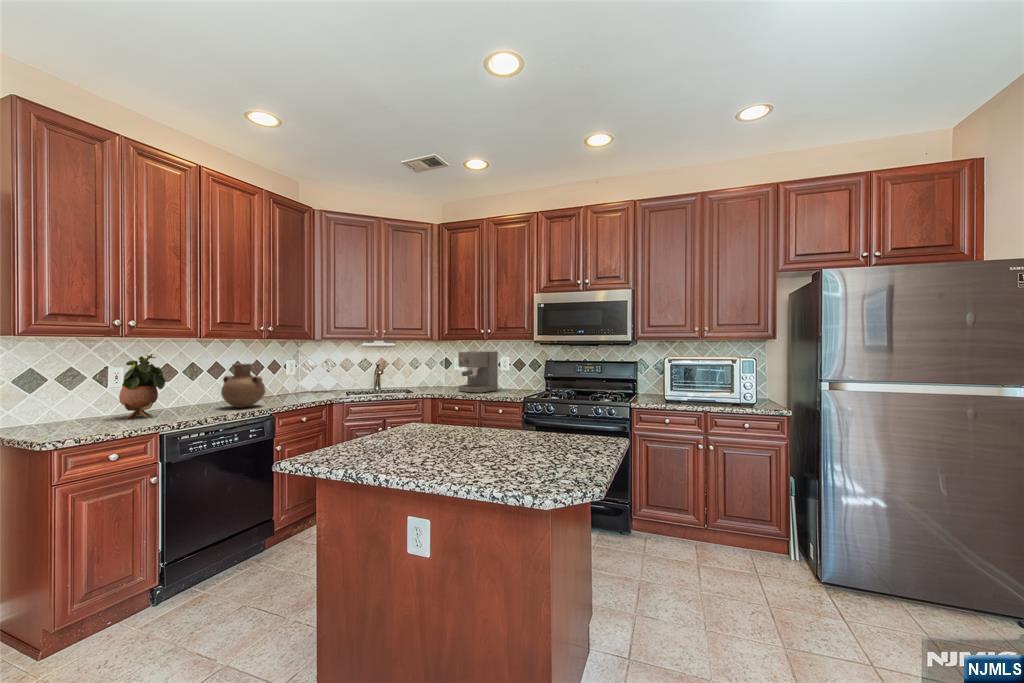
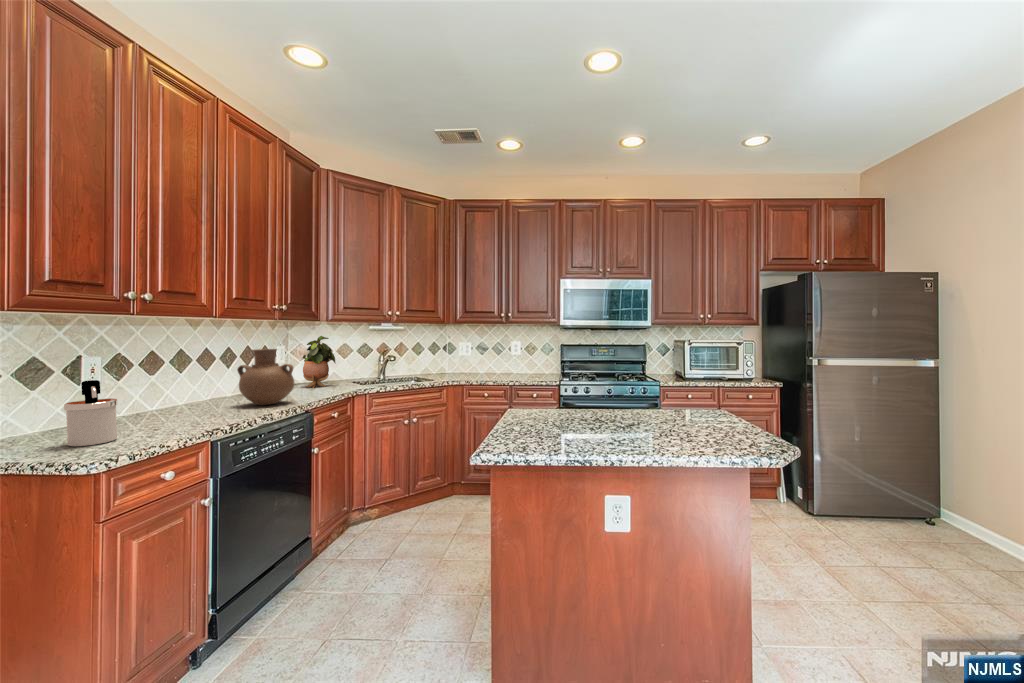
coffee maker: present [458,351,498,393] -> none [478,334,517,378]
potted plant: present [119,354,165,419] -> present [303,336,335,388]
soap dispenser: none [67,386,103,430] -> present [64,380,118,446]

